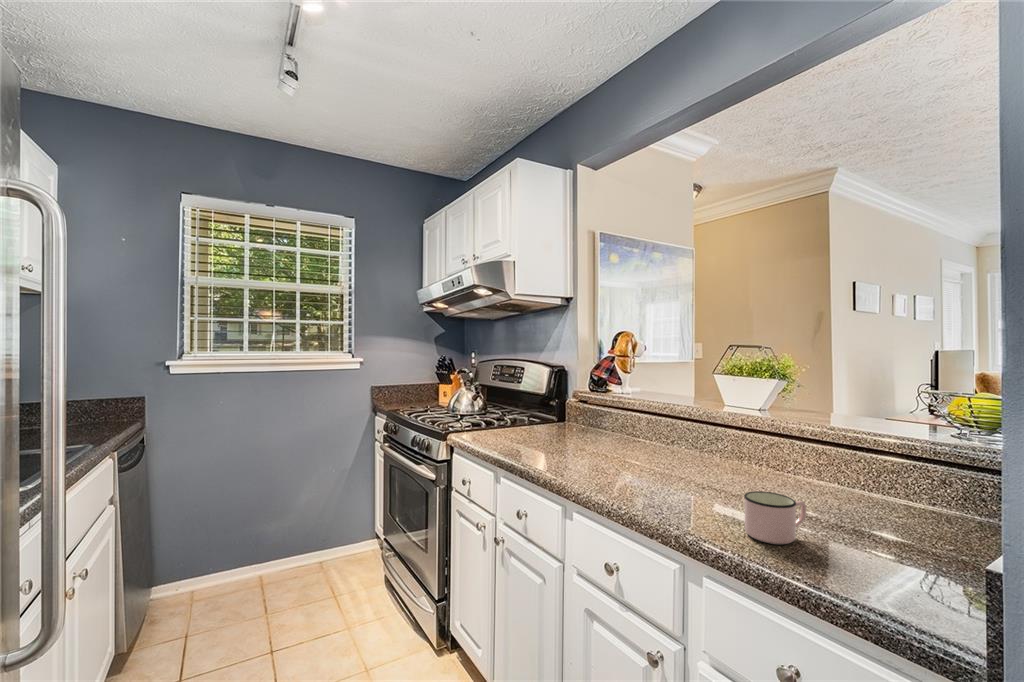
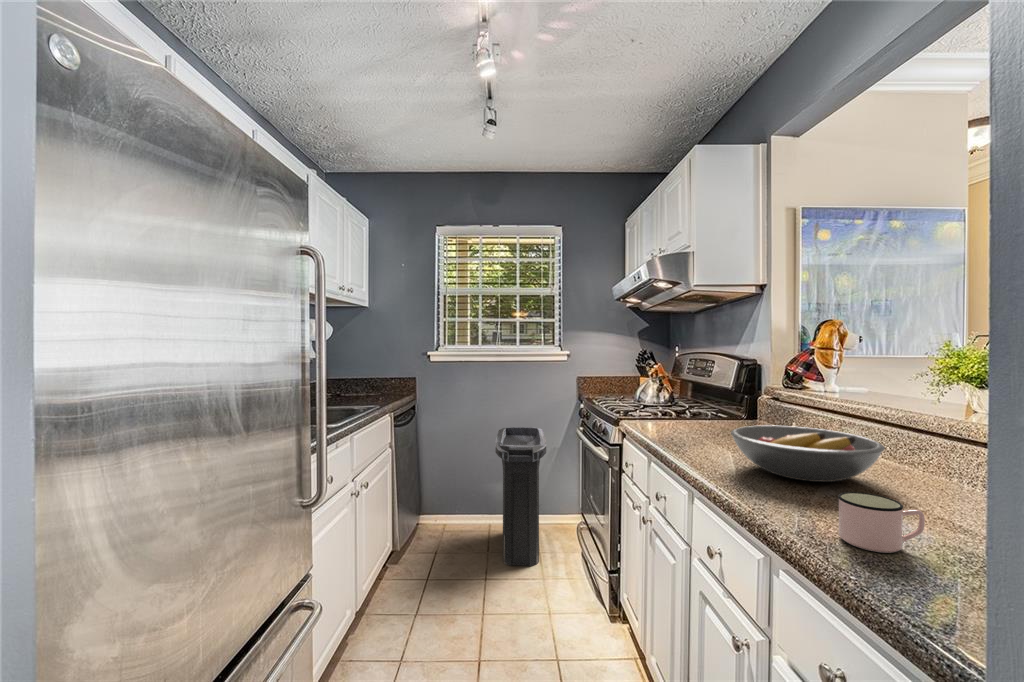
fruit bowl: none [597,430,722,481] -> present [731,425,885,482]
trash can: none [277,448,346,623] -> present [496,427,546,566]

